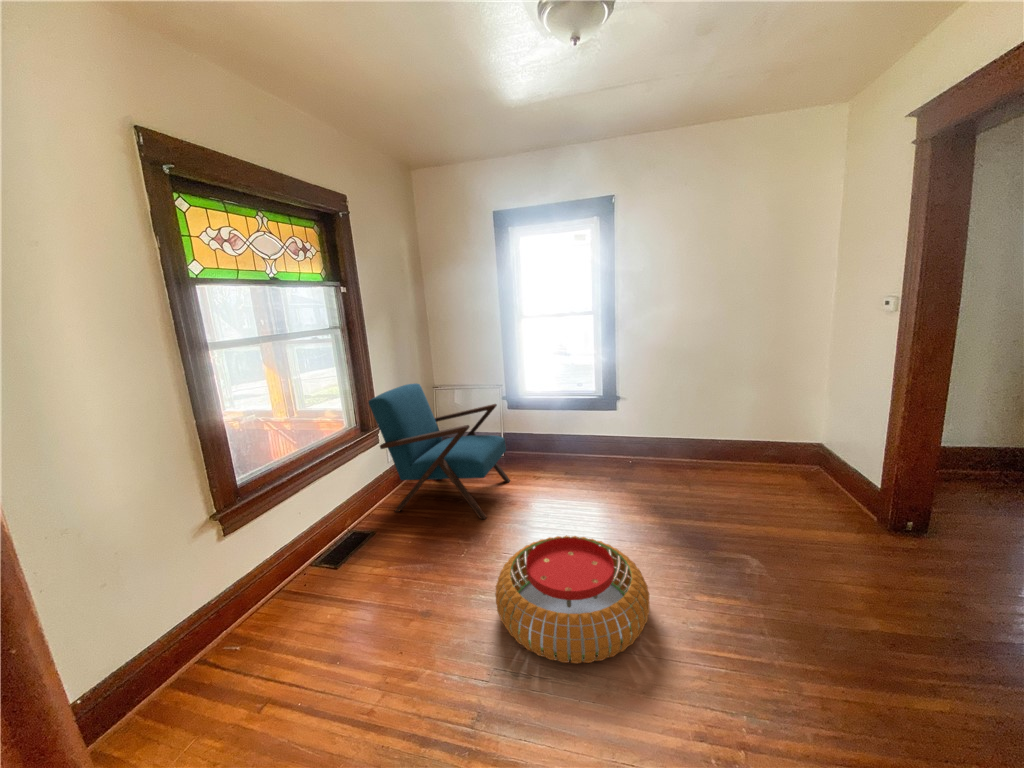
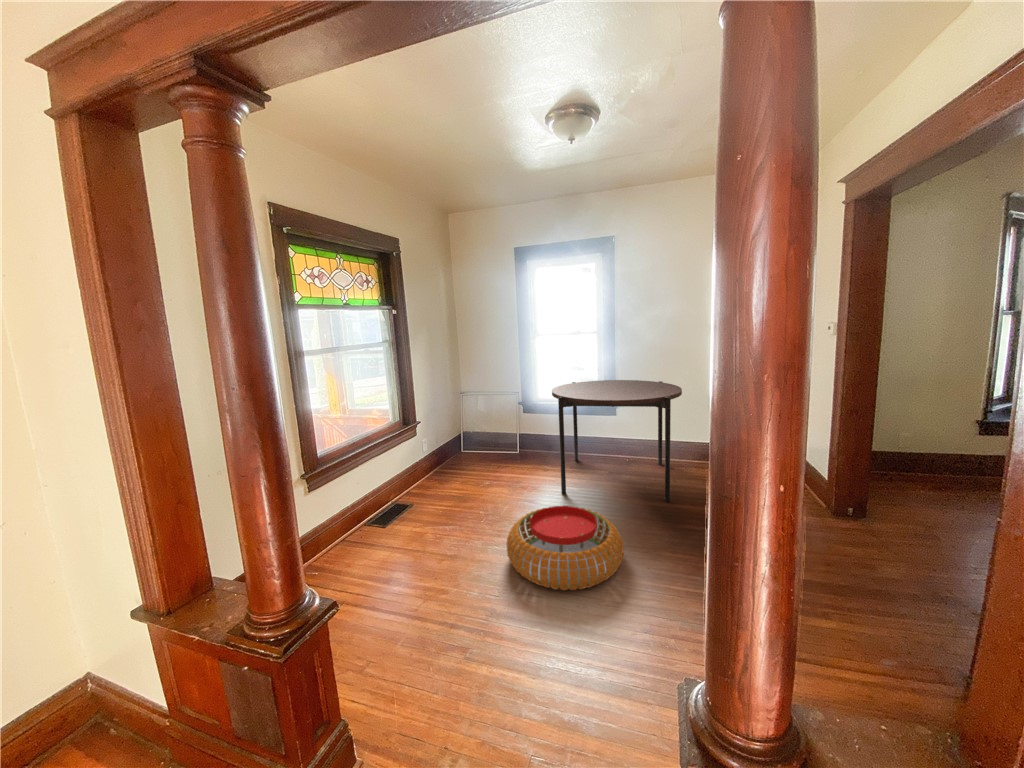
dining table: none [544,369,702,518] -> present [552,380,682,501]
armchair: present [368,383,510,519] -> none [410,388,523,498]

